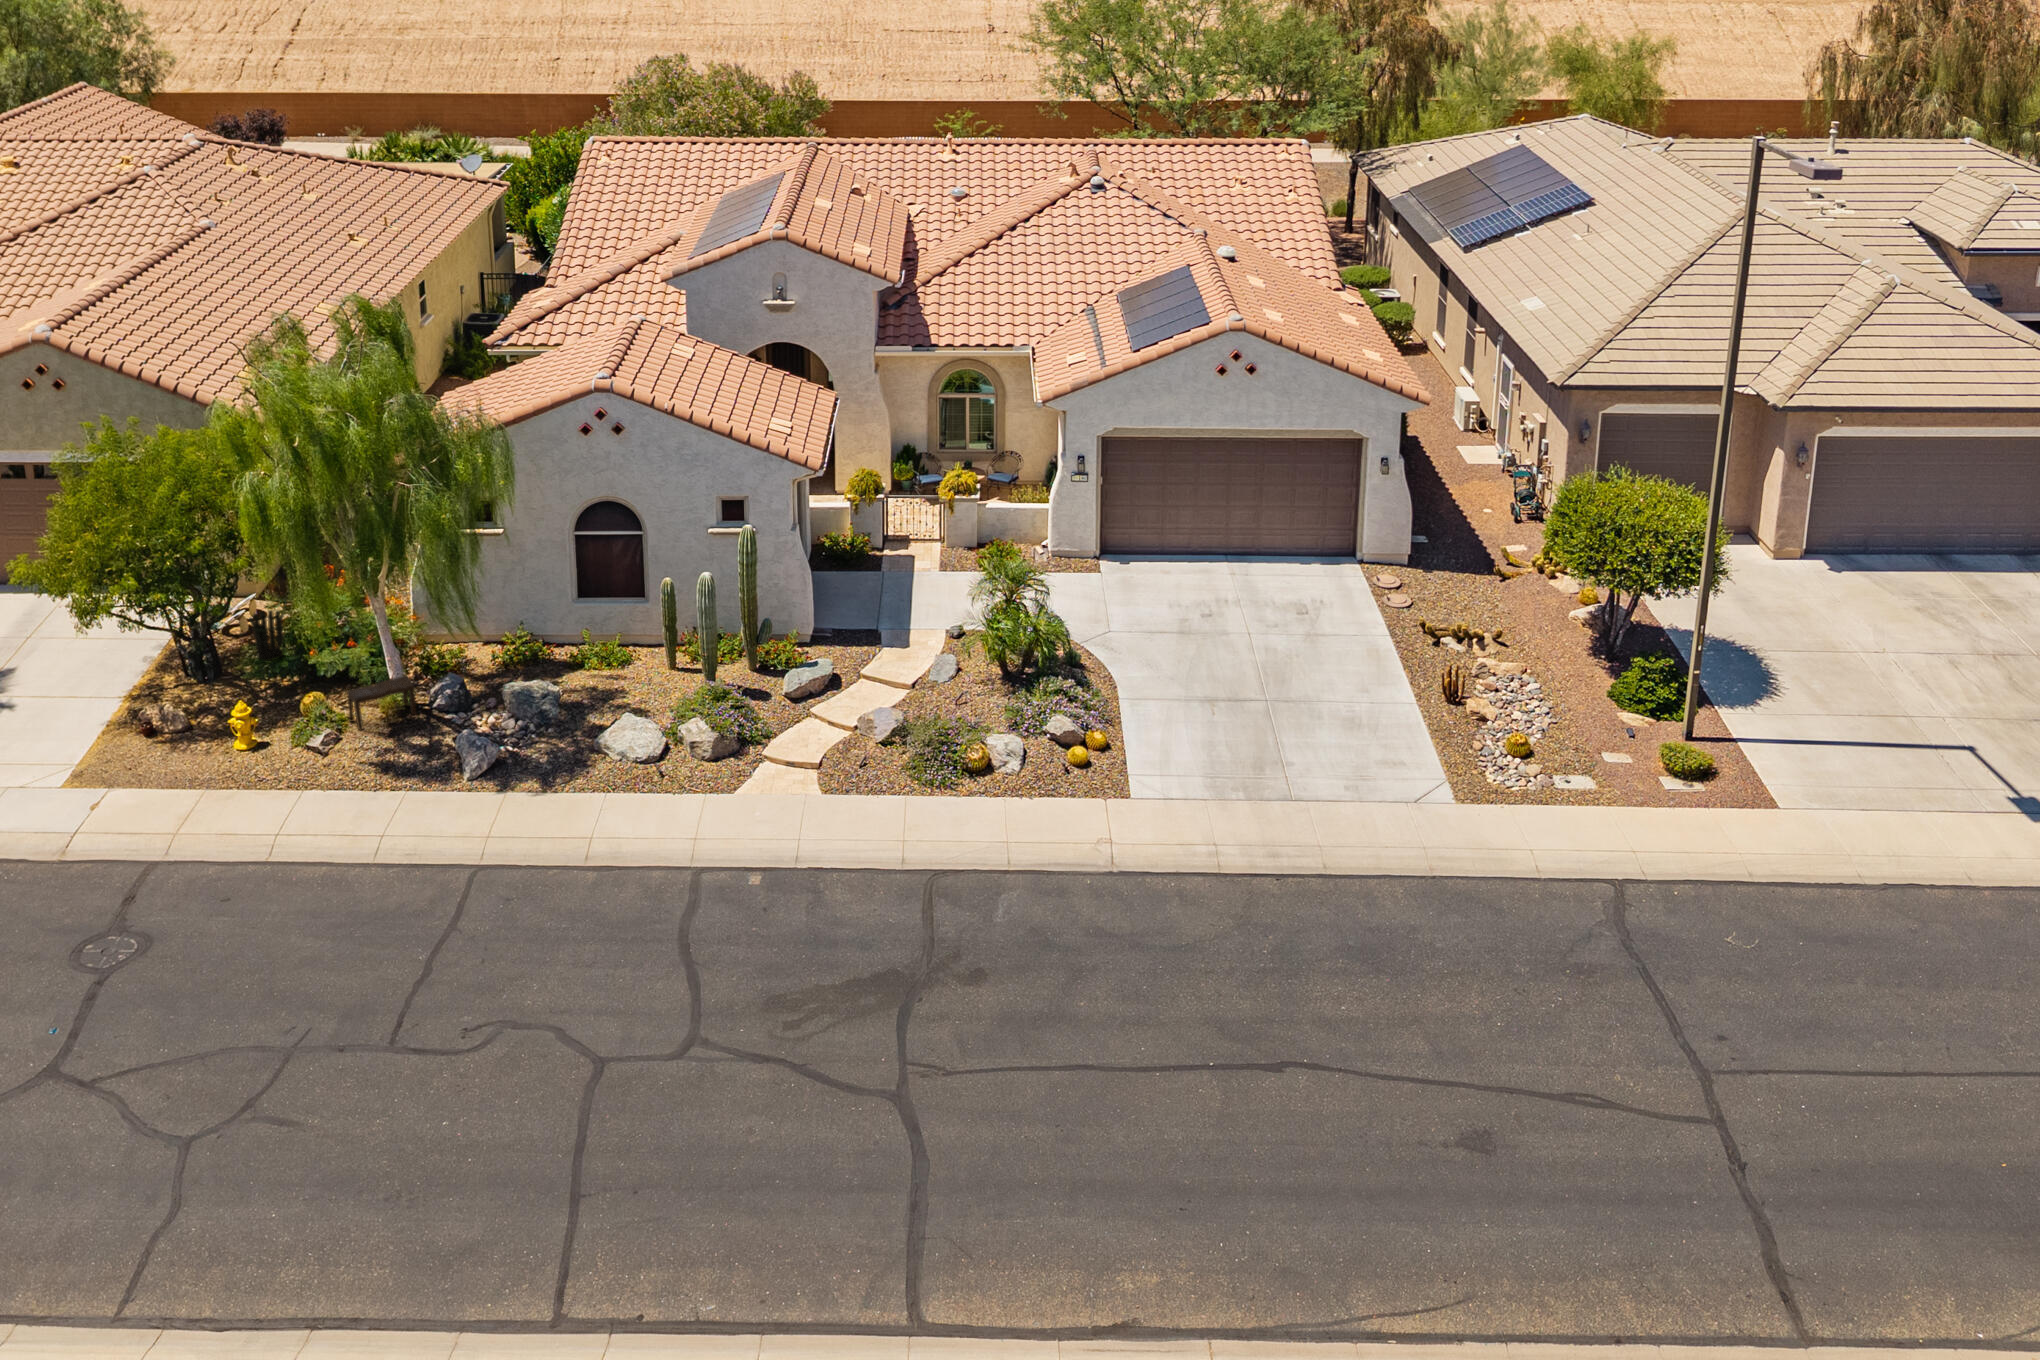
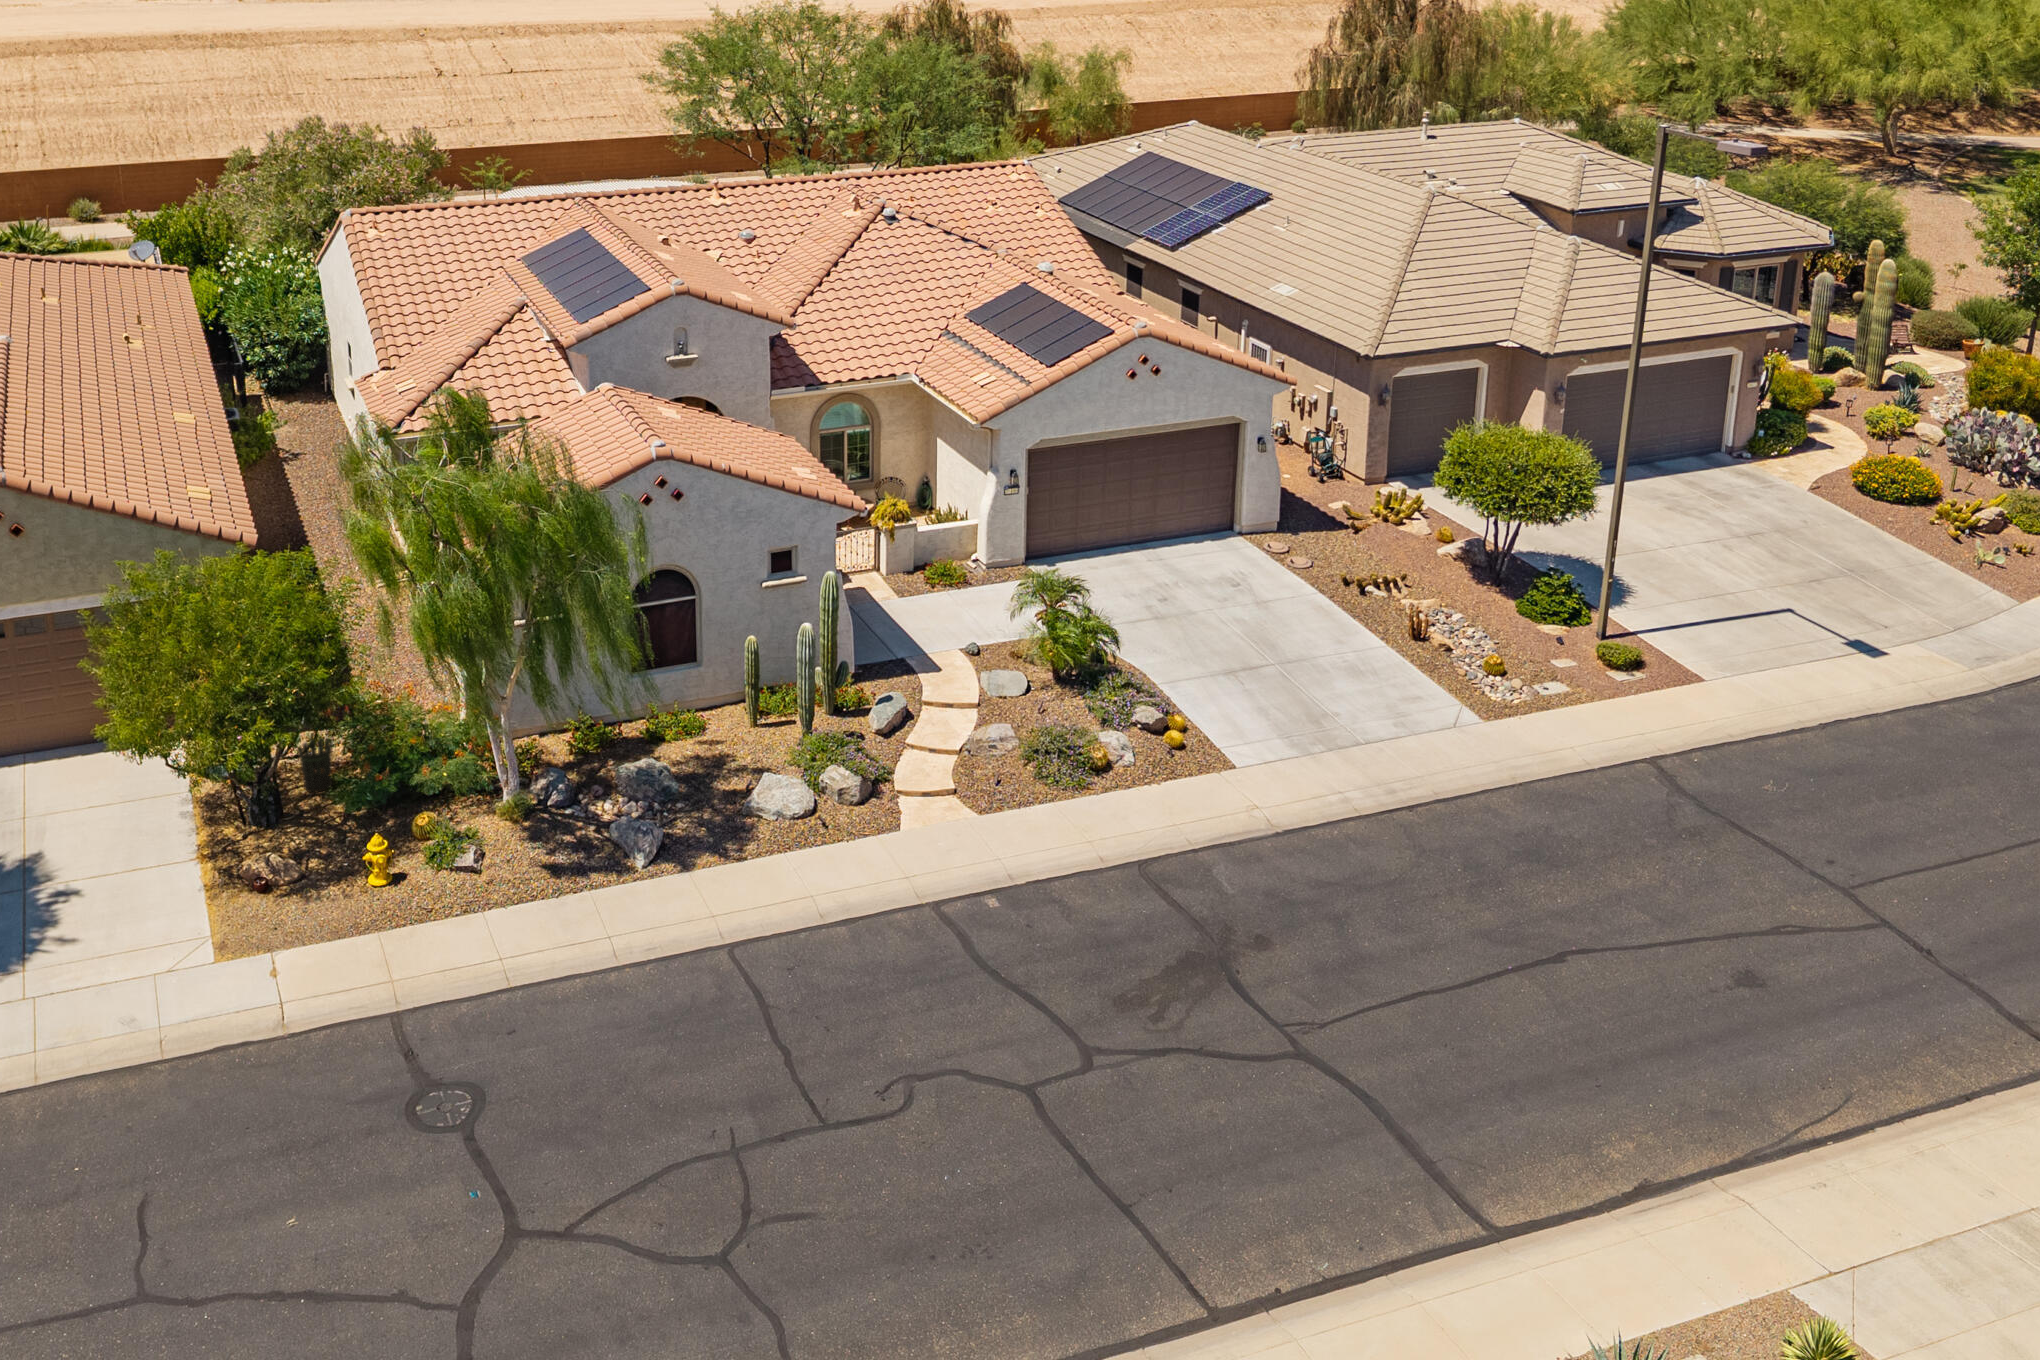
bench: present [347,675,416,730] -> none [466,777,533,843]

